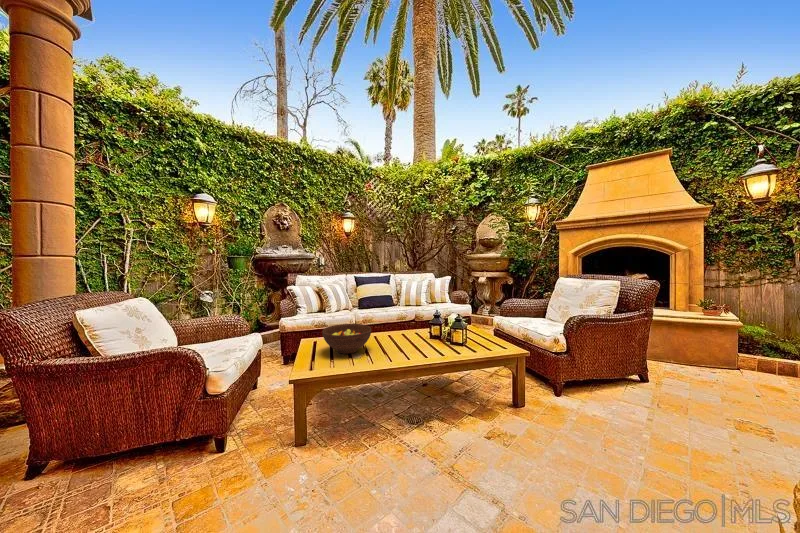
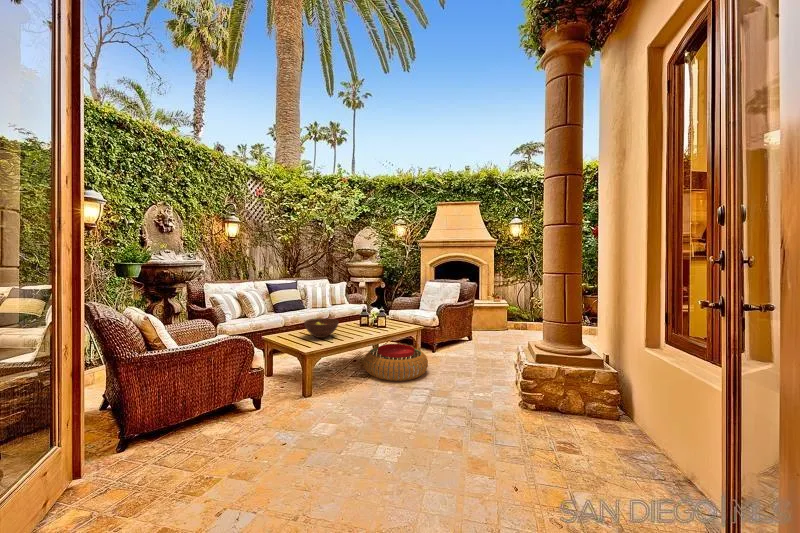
pouf: none [403,376,517,458] -> present [364,344,428,381]

